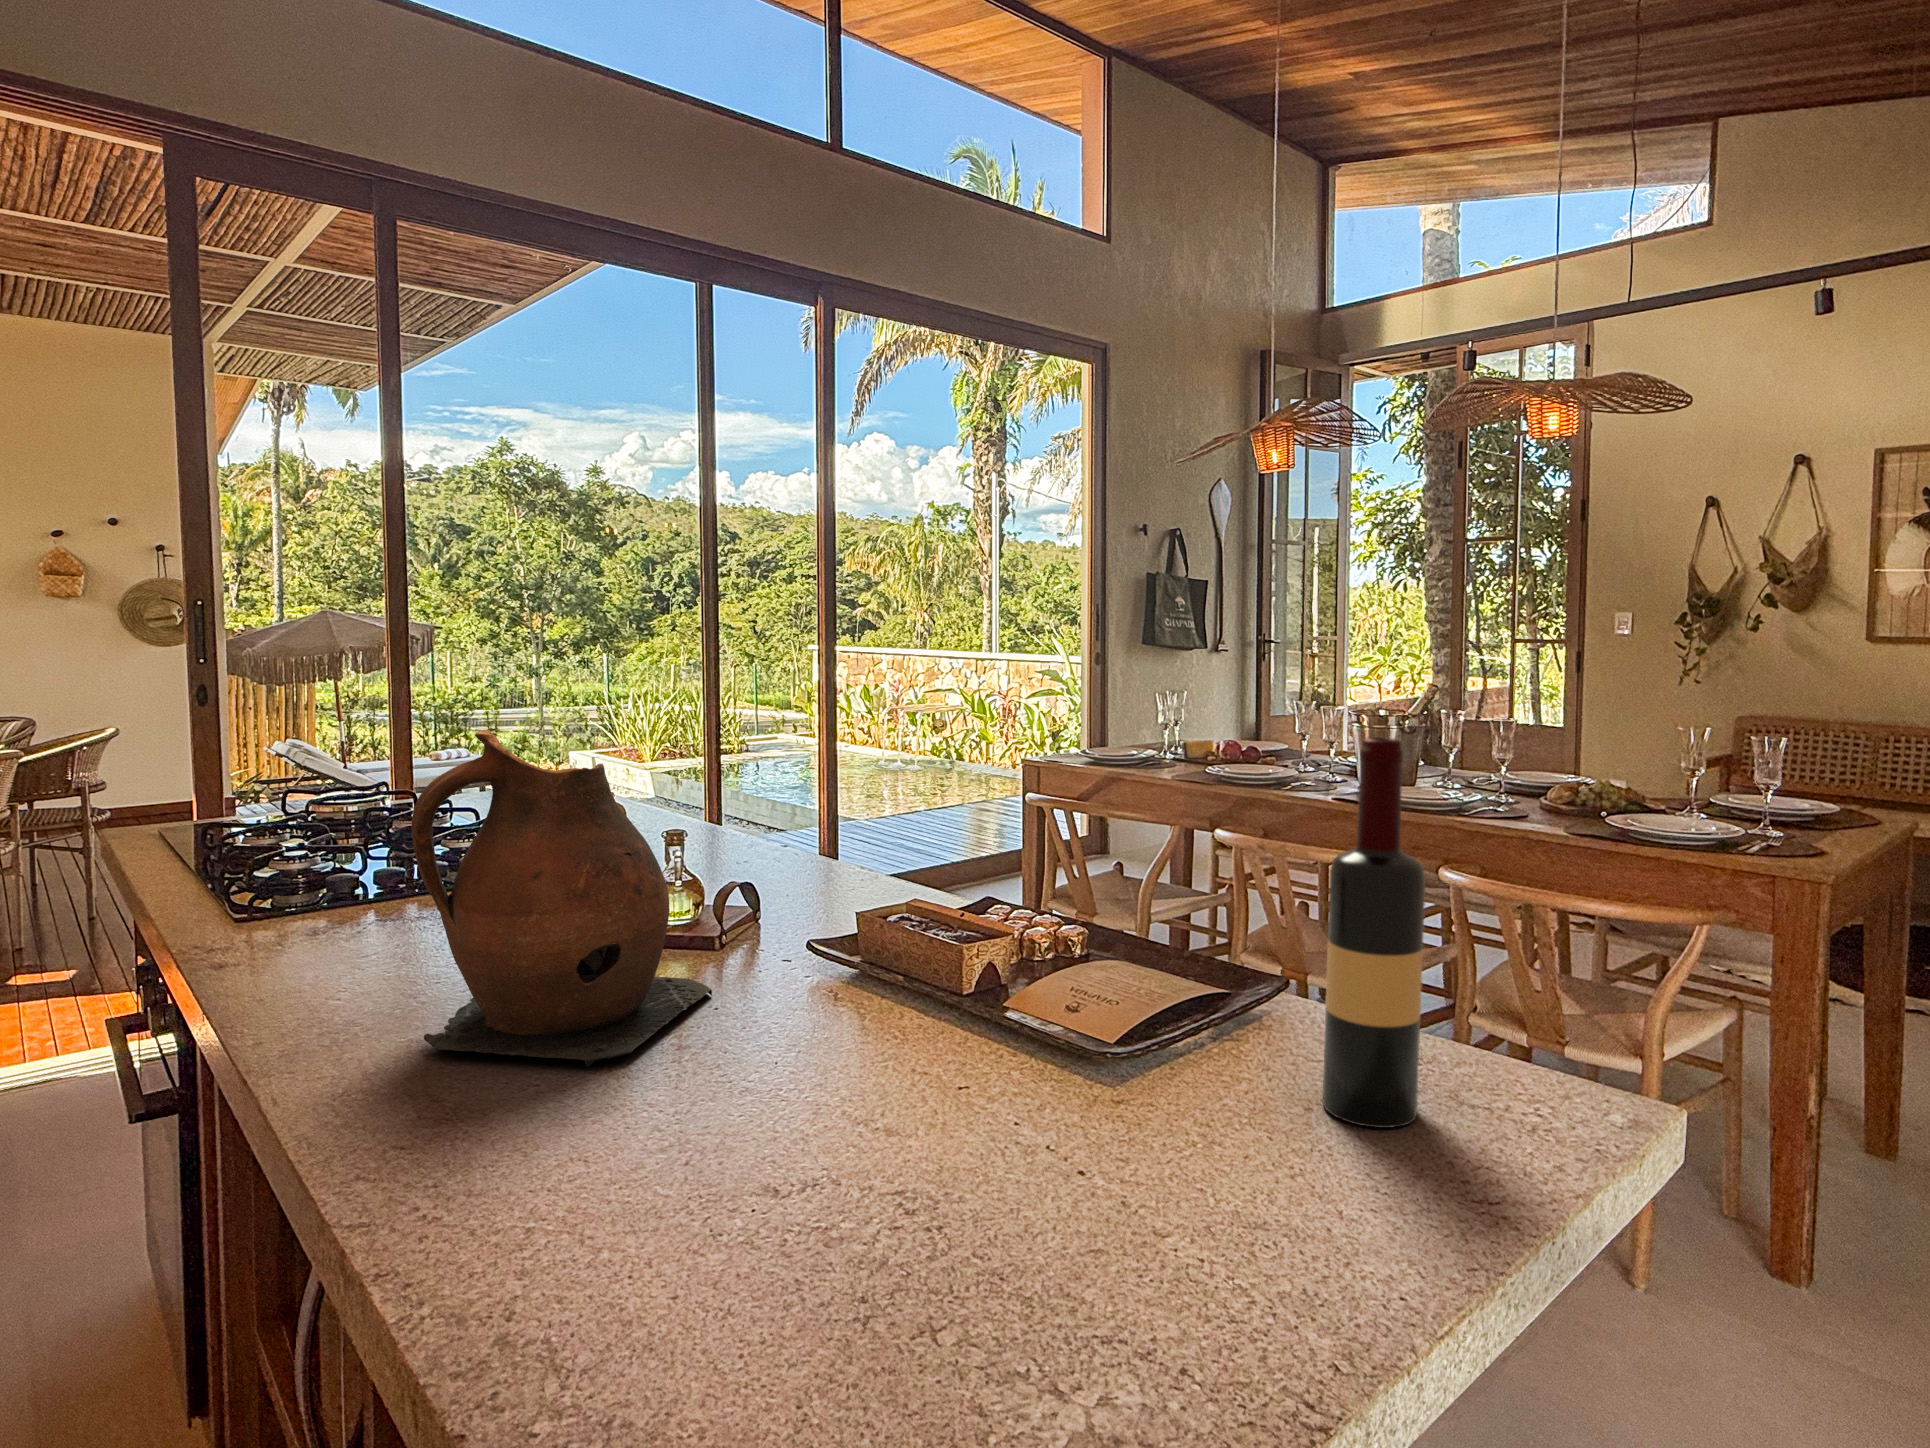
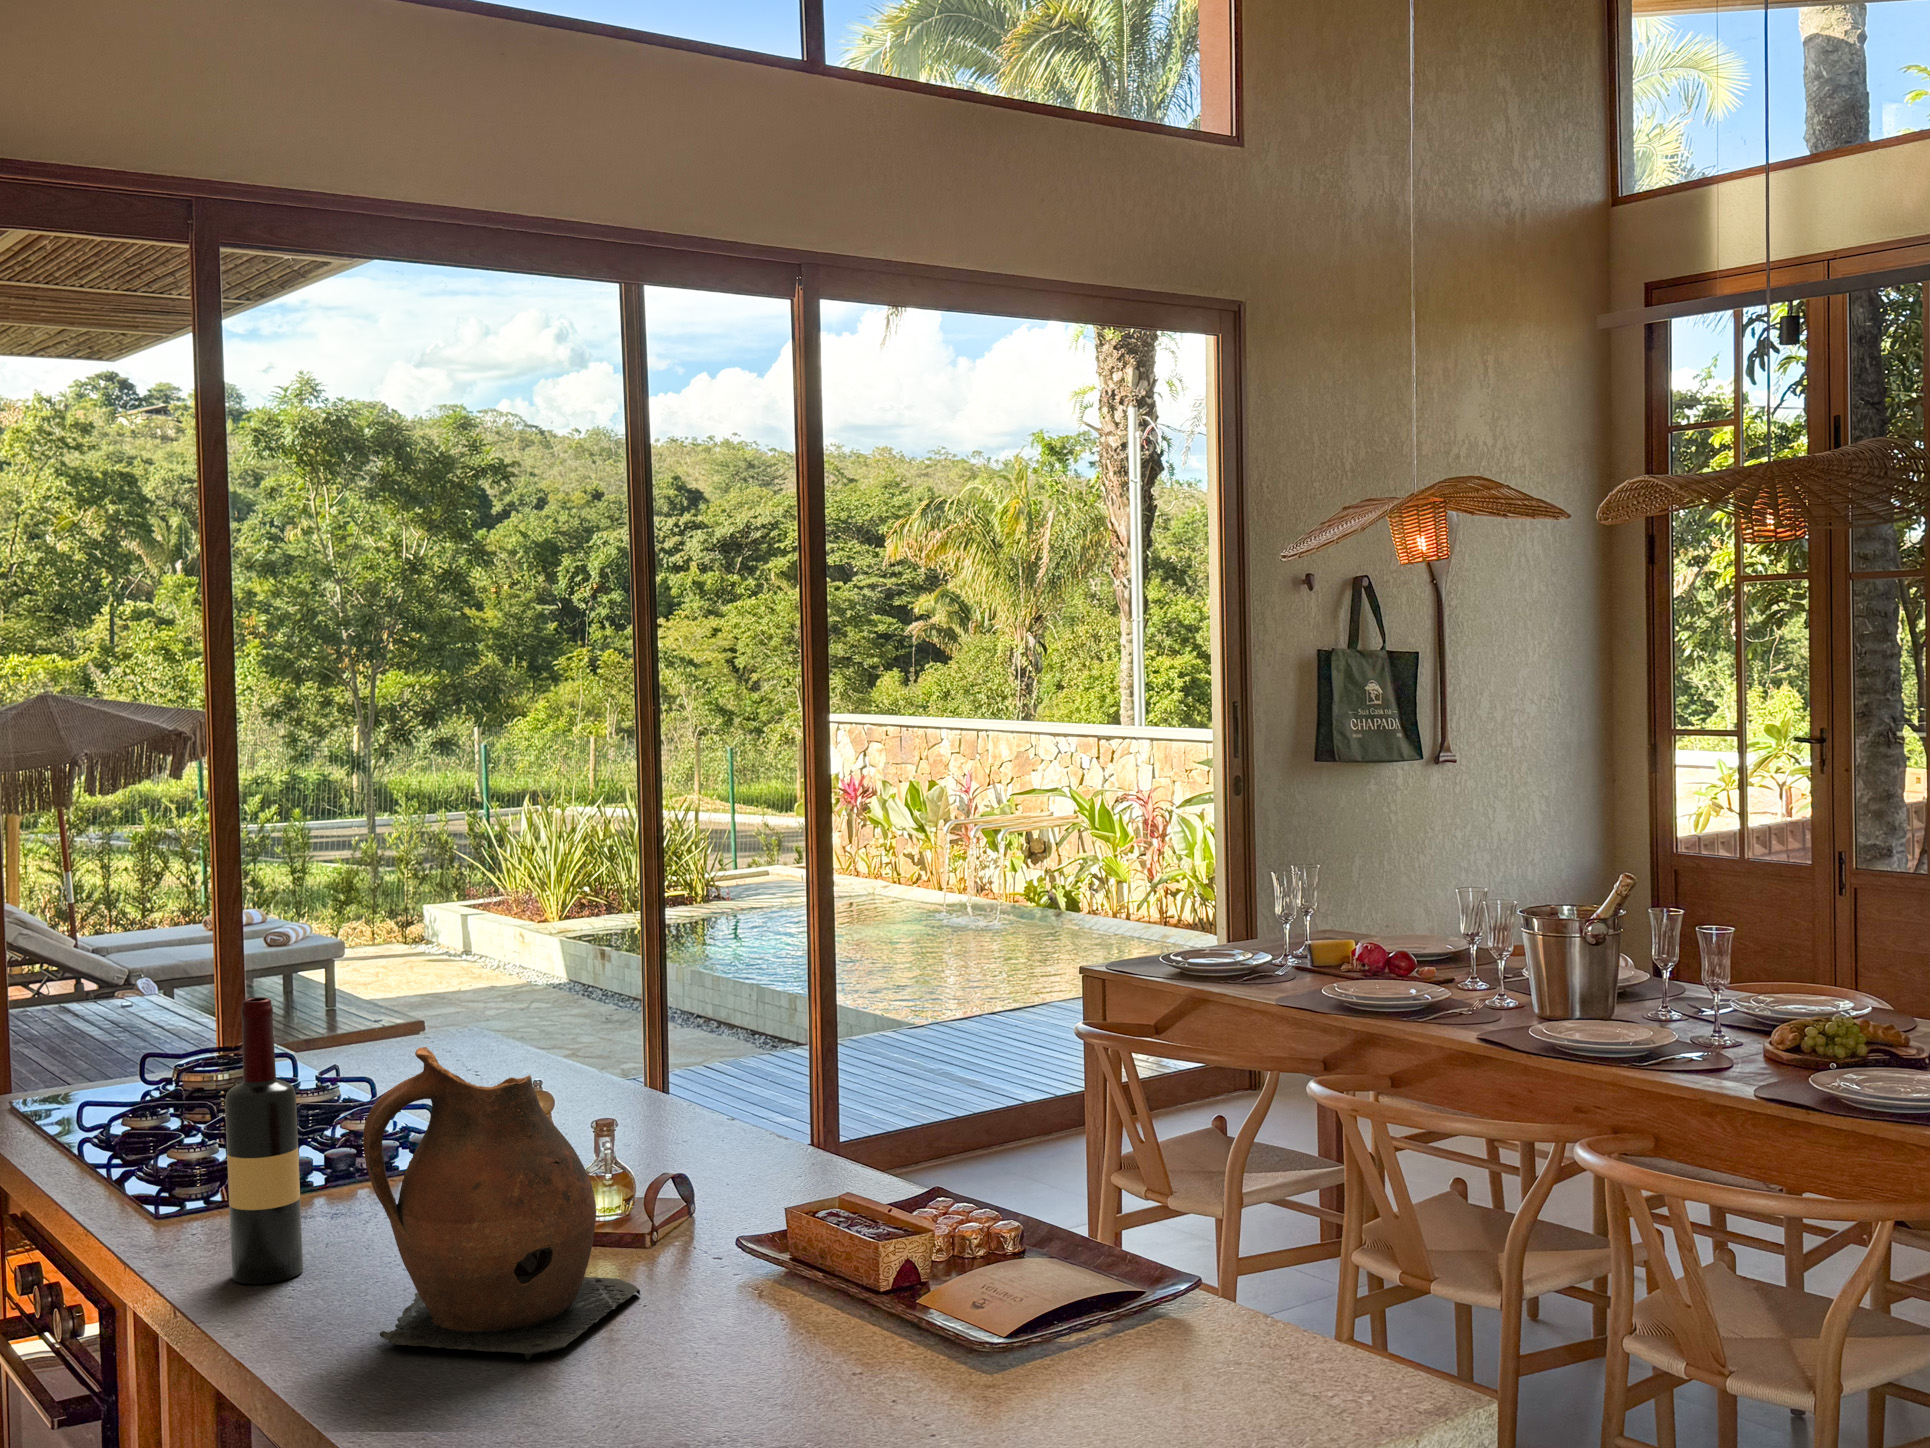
wine bottle: present [1323,737,1426,1128] -> present [225,997,303,1284]

